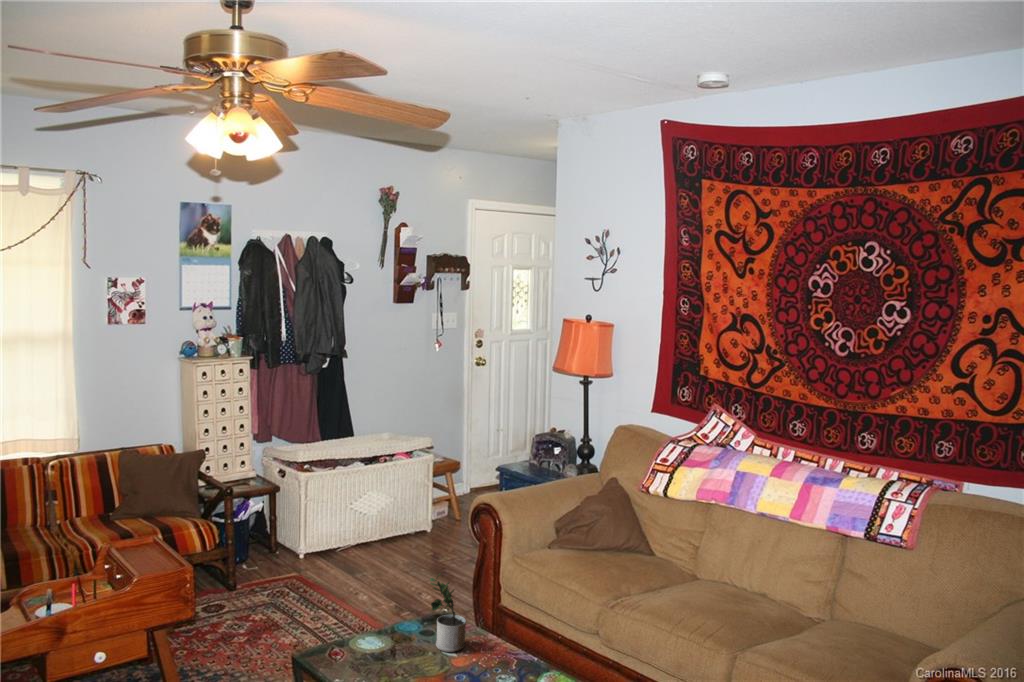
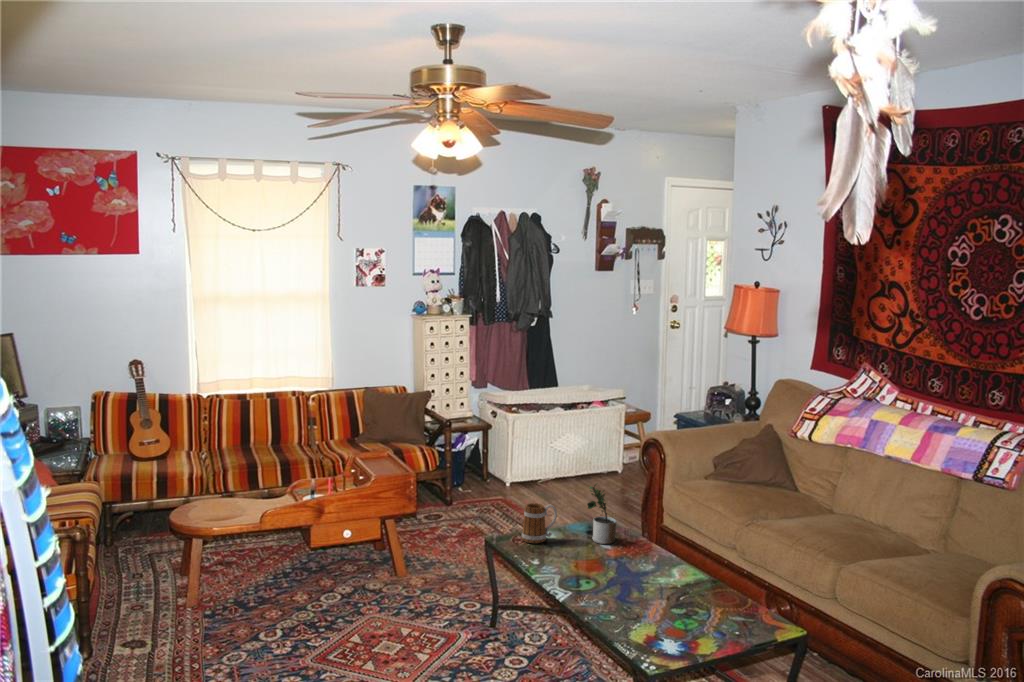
mug: none [345,607,390,661] -> present [522,503,557,543]

